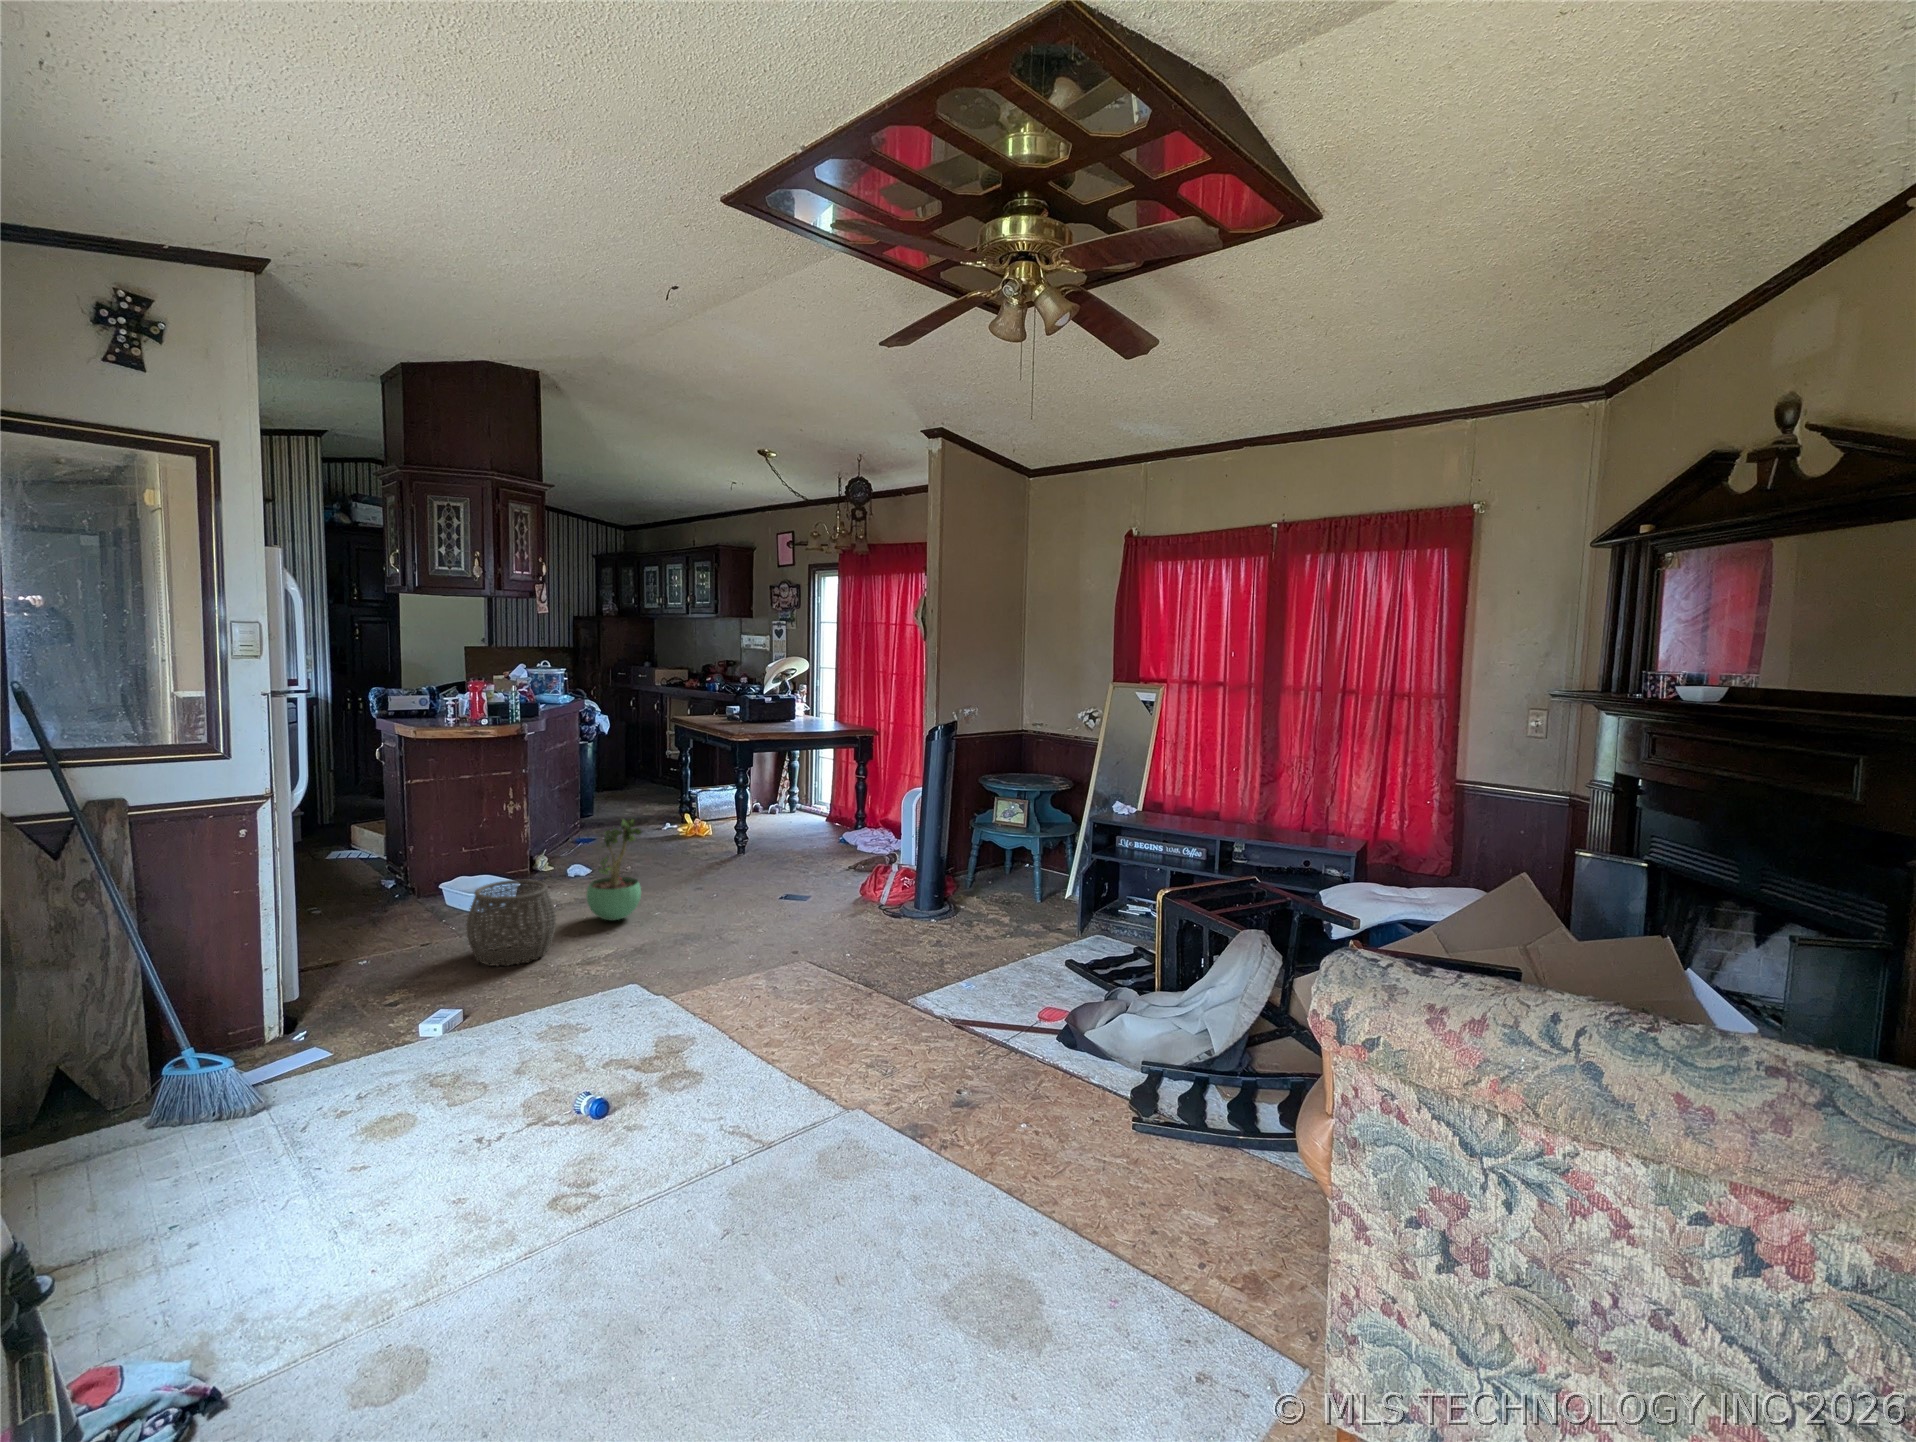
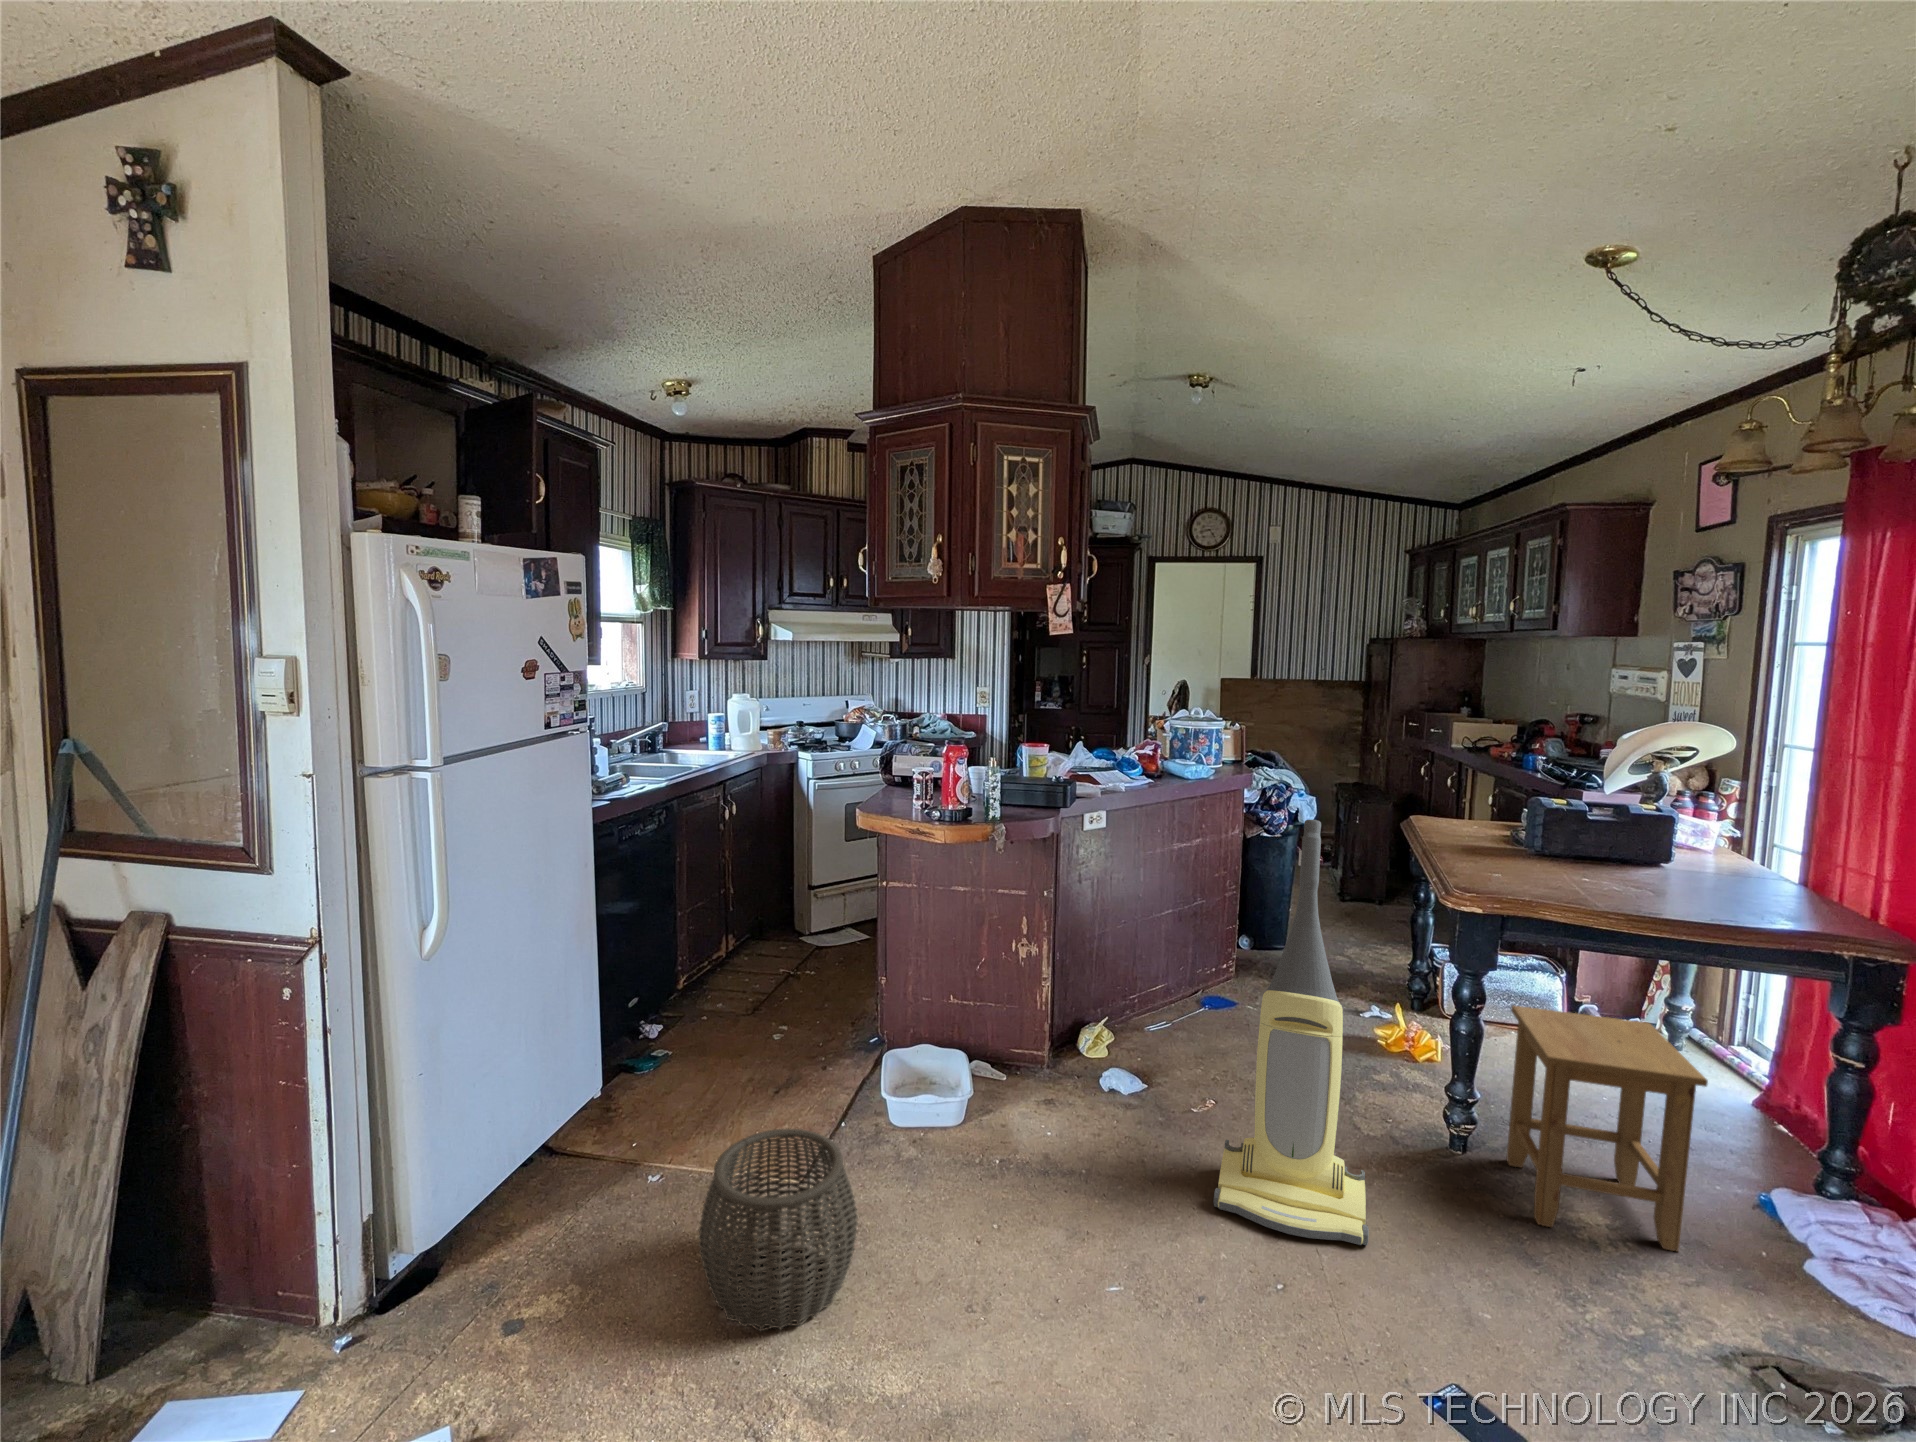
vacuum cleaner: none [661,702,734,887] -> present [1213,820,1369,1245]
stool: none [757,777,828,860] -> present [1507,1005,1708,1251]
potted plant: present [586,819,642,920] -> none [973,1065,1104,1278]

